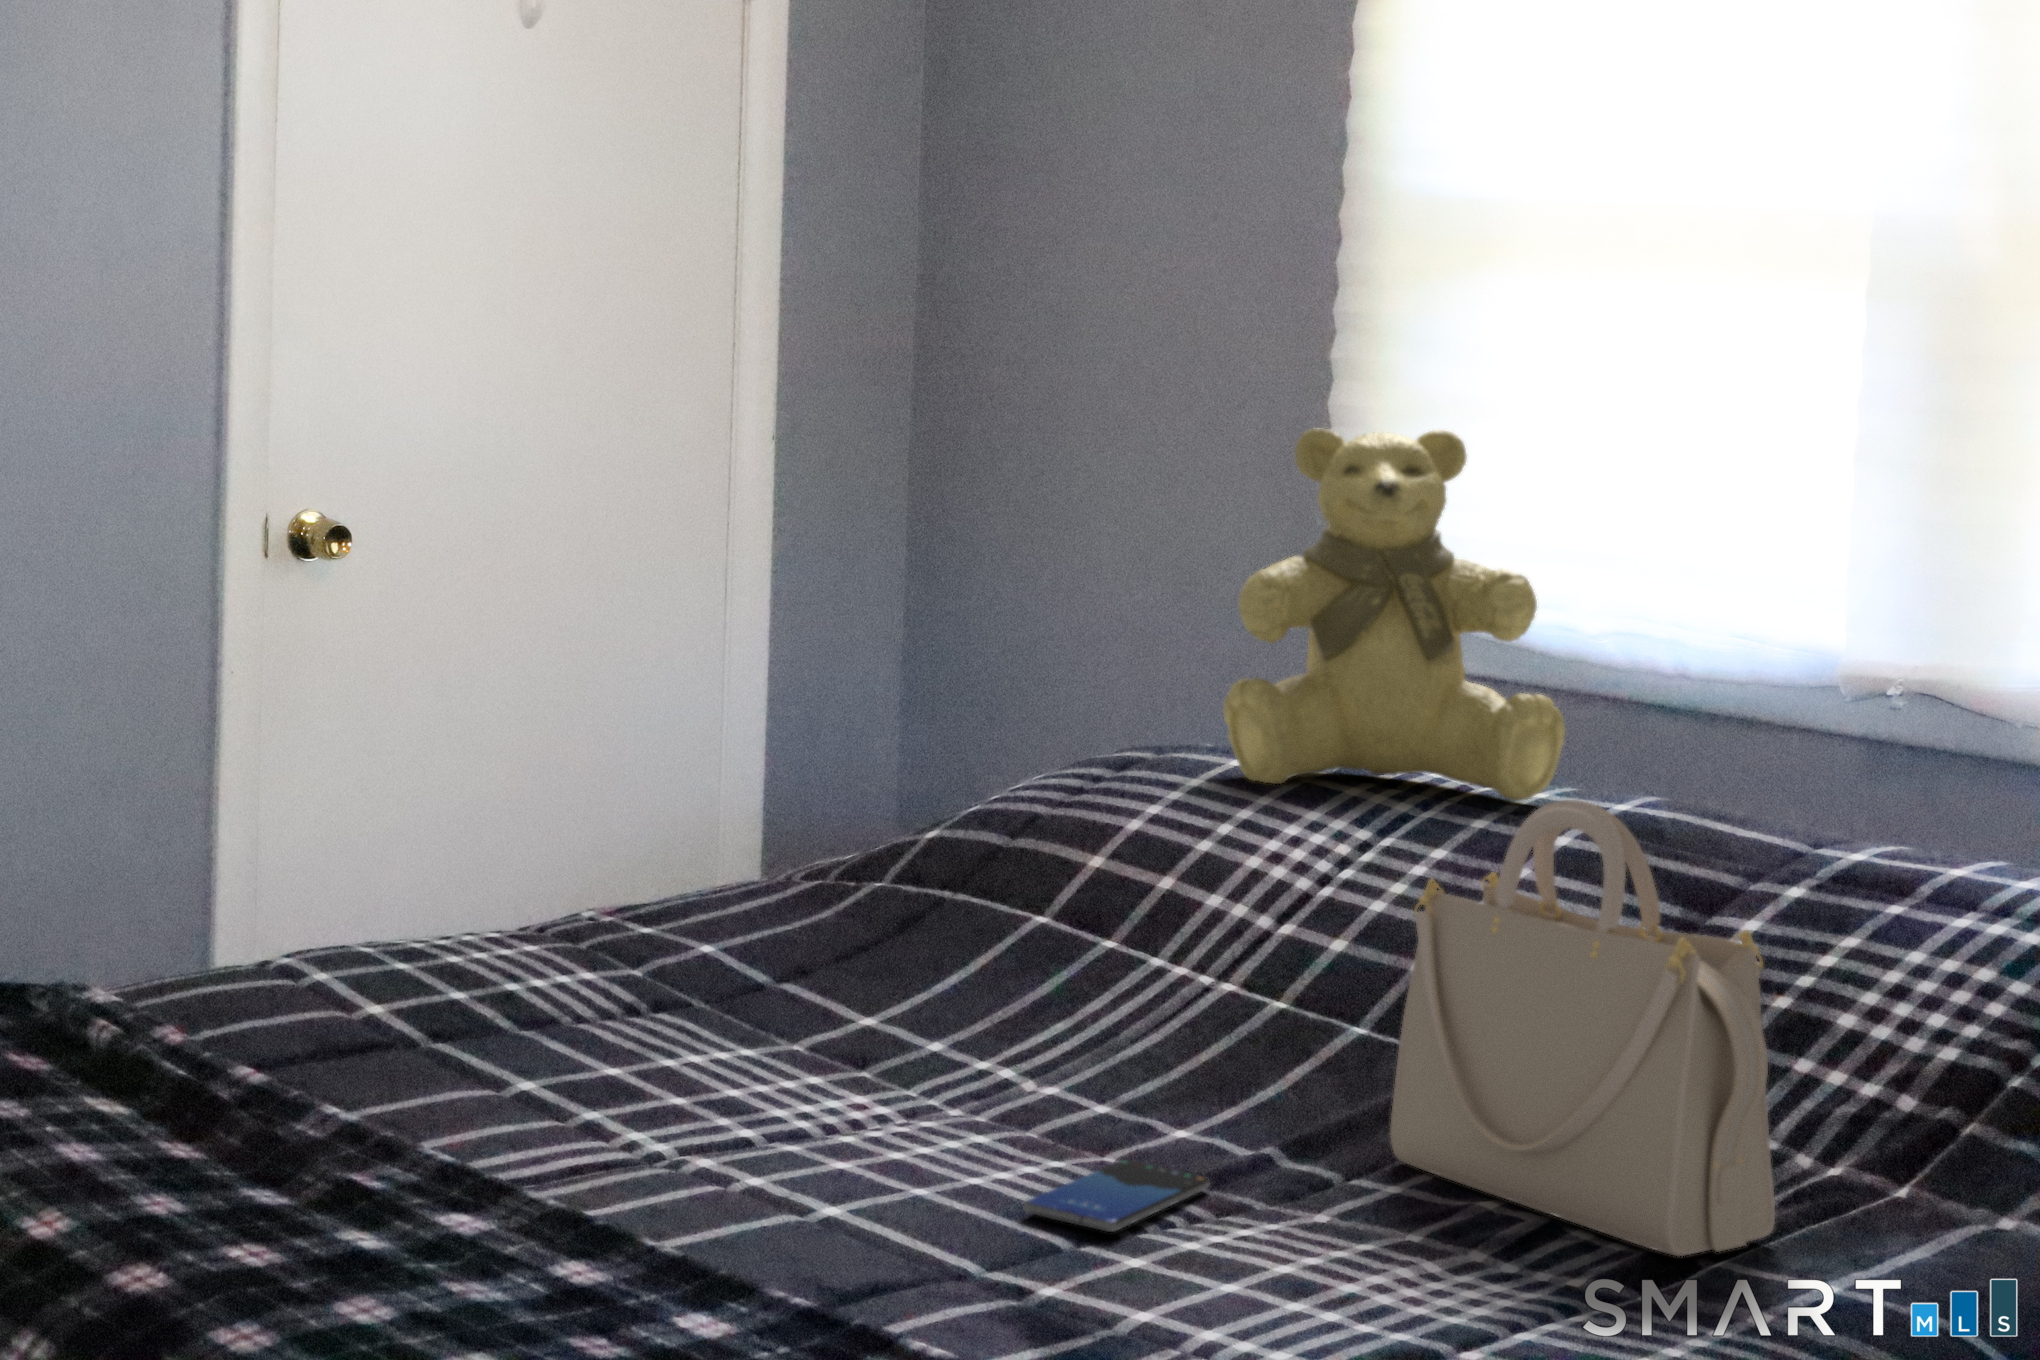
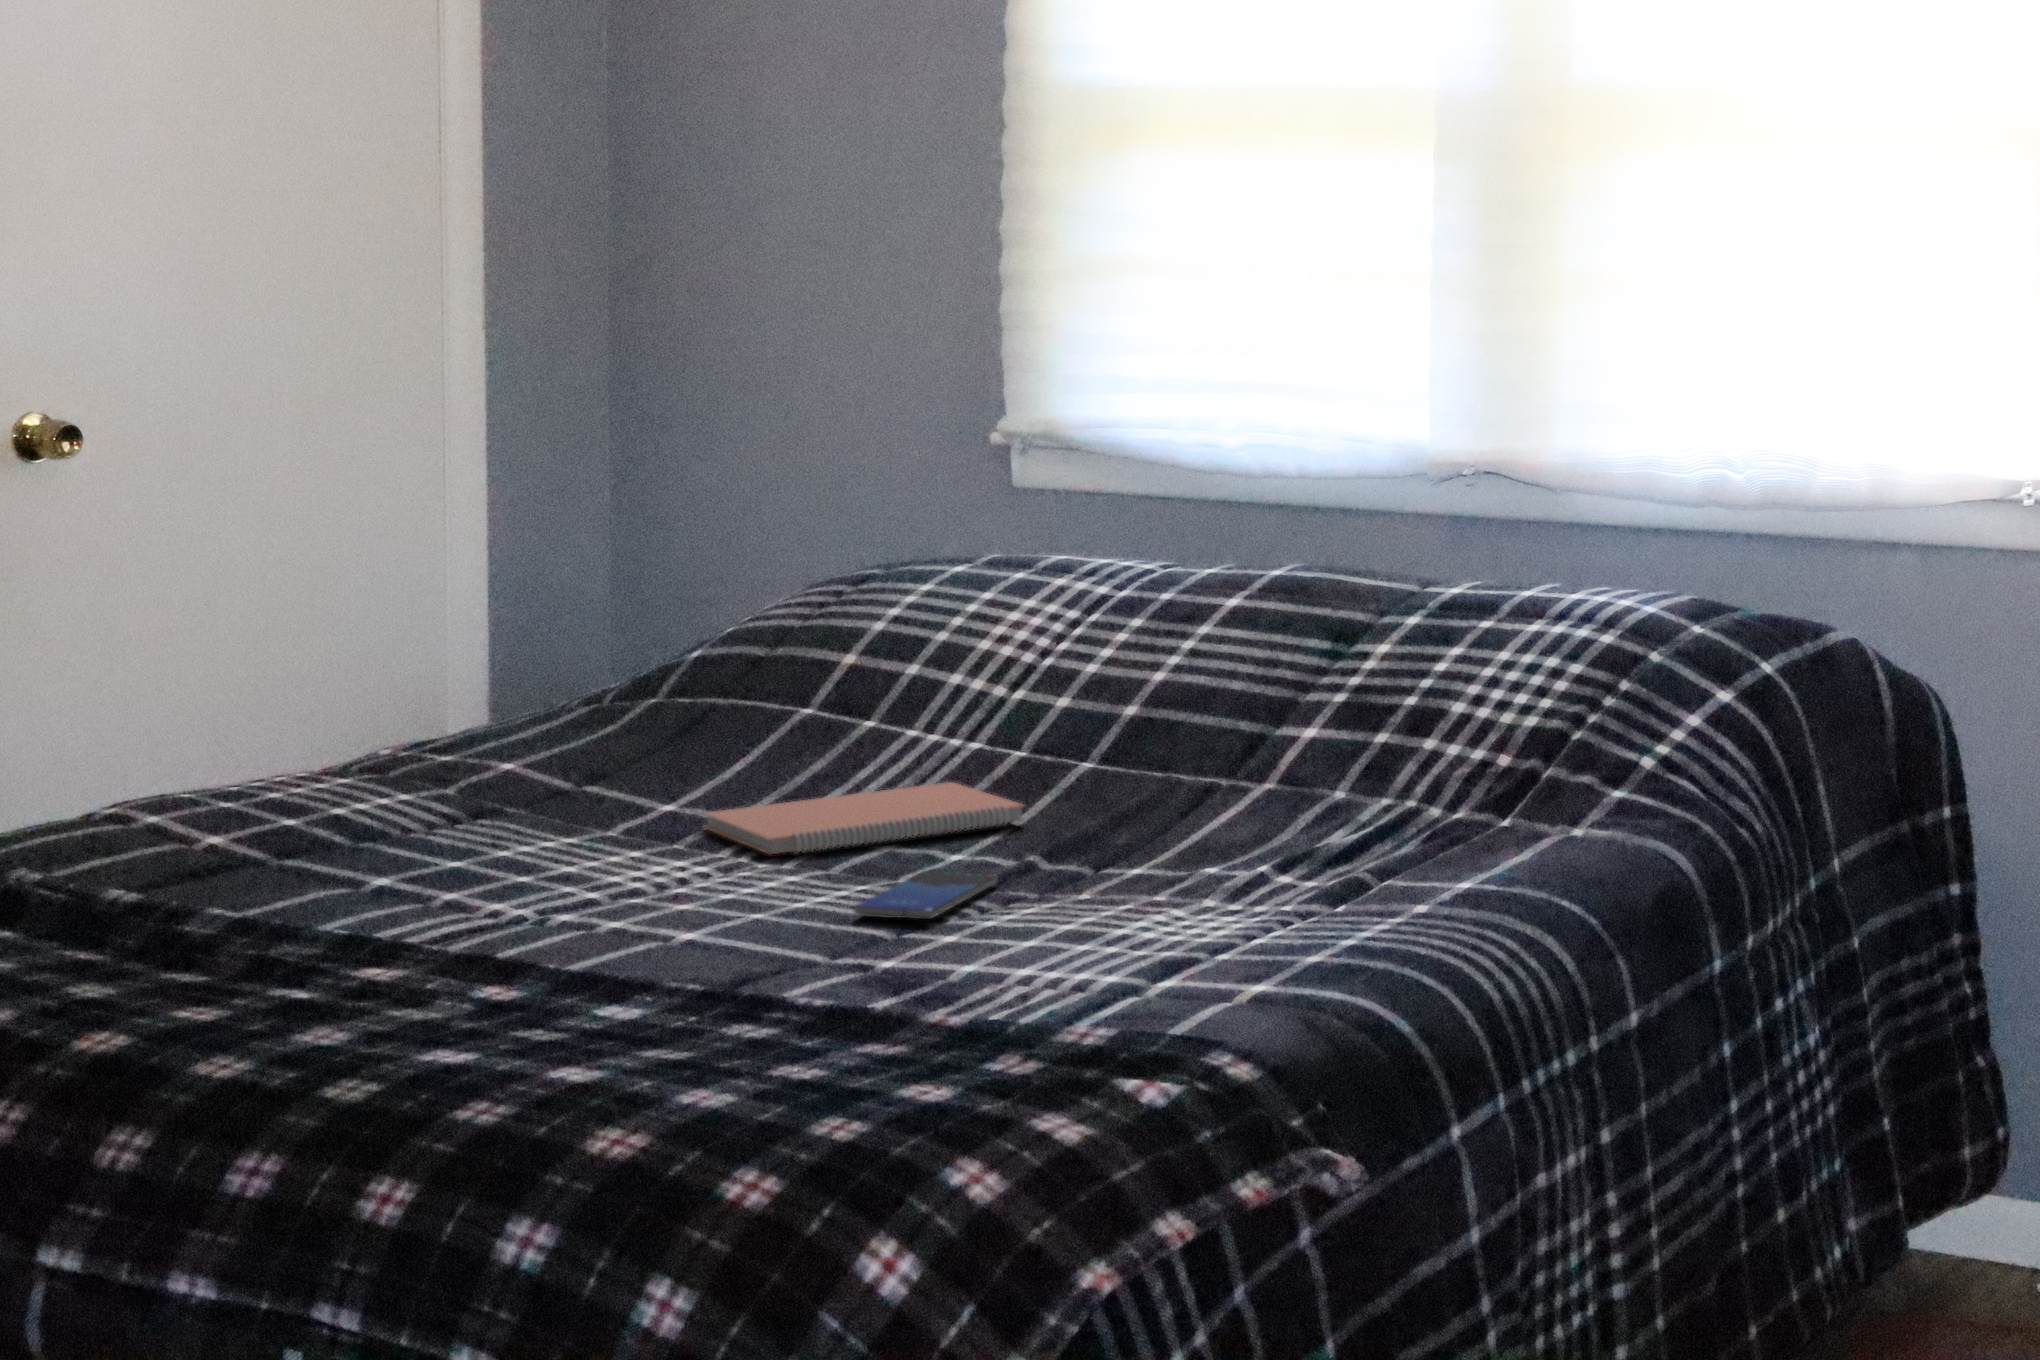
teddy bear: present [1224,429,1565,801] -> none [952,279,1227,584]
handbag: present [1391,800,1775,1256] -> none [1132,544,1424,881]
notebook: none [892,1033,1269,1111] -> present [704,782,1025,854]

